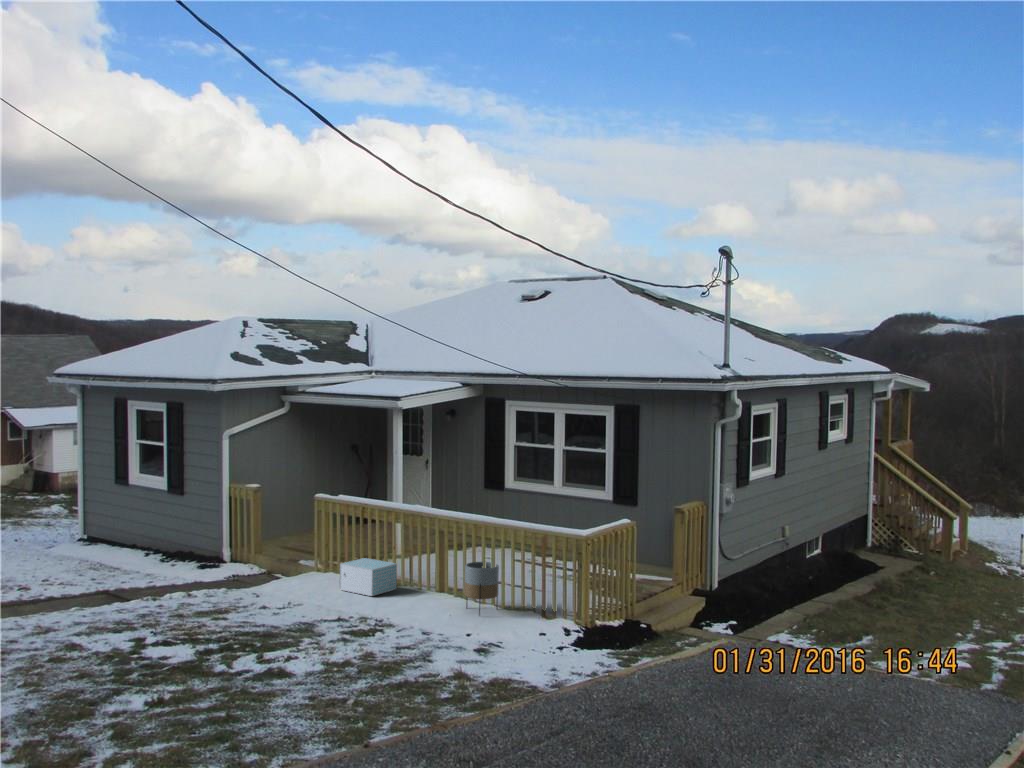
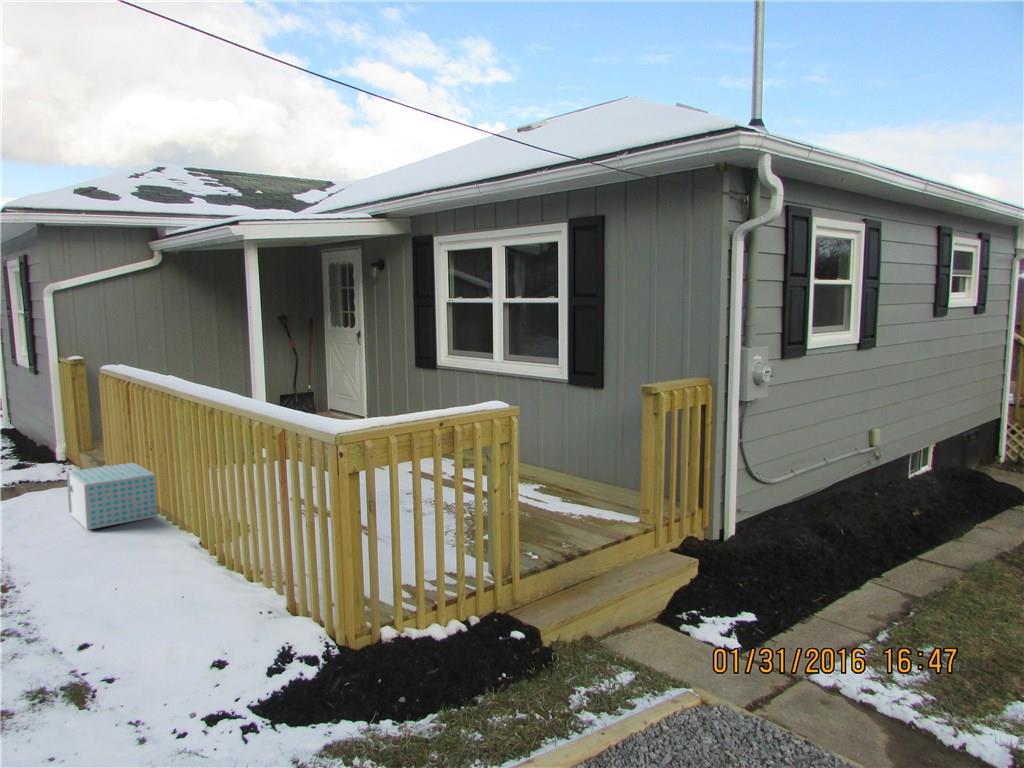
planter: present [465,562,499,616] -> none [158,480,238,593]

